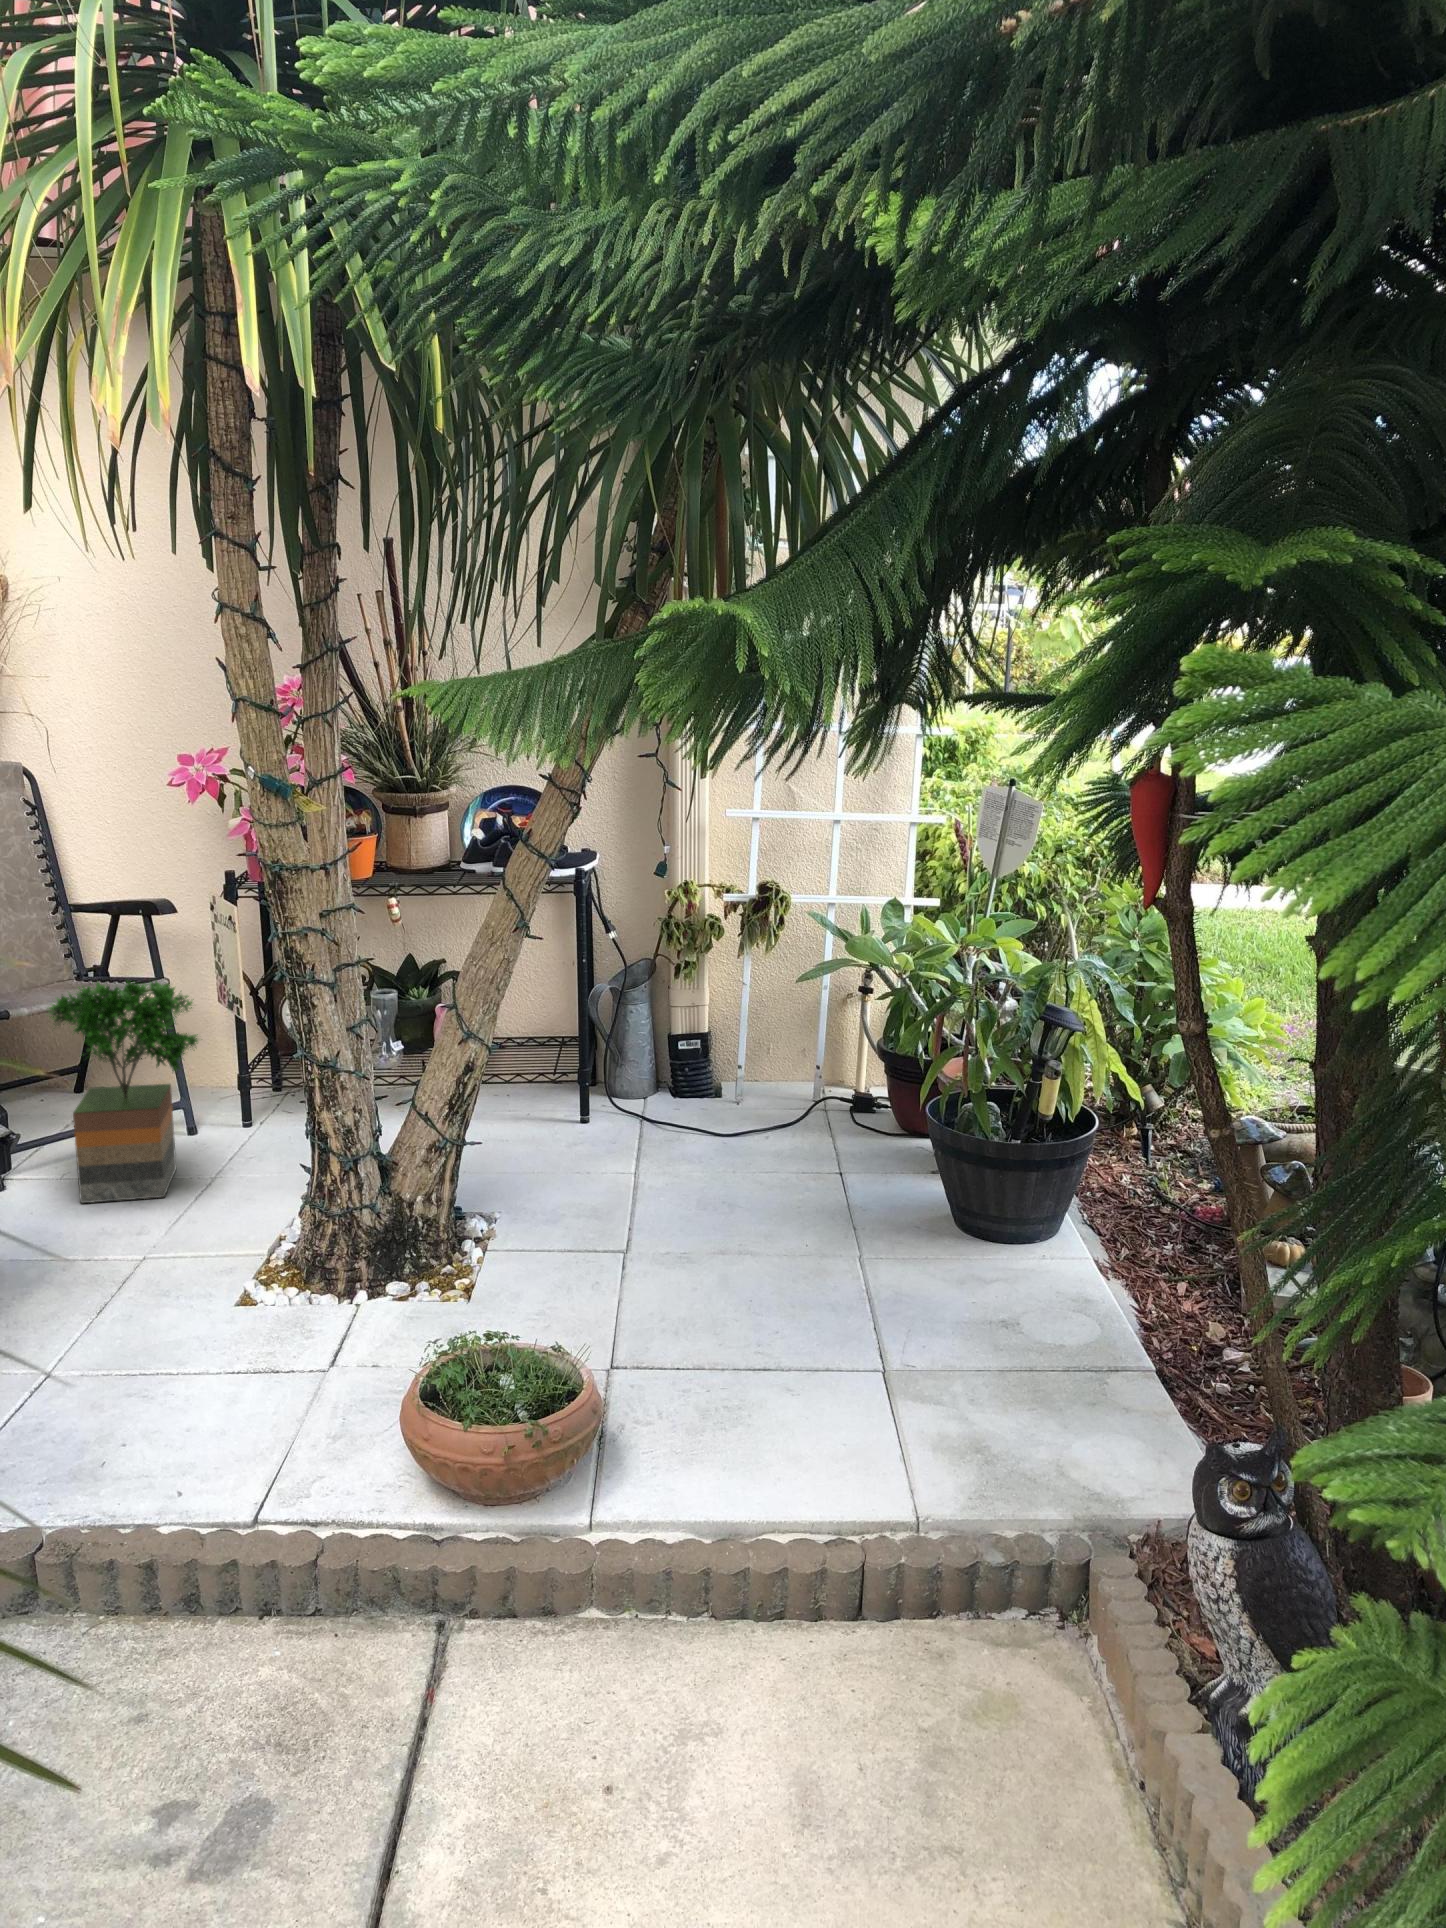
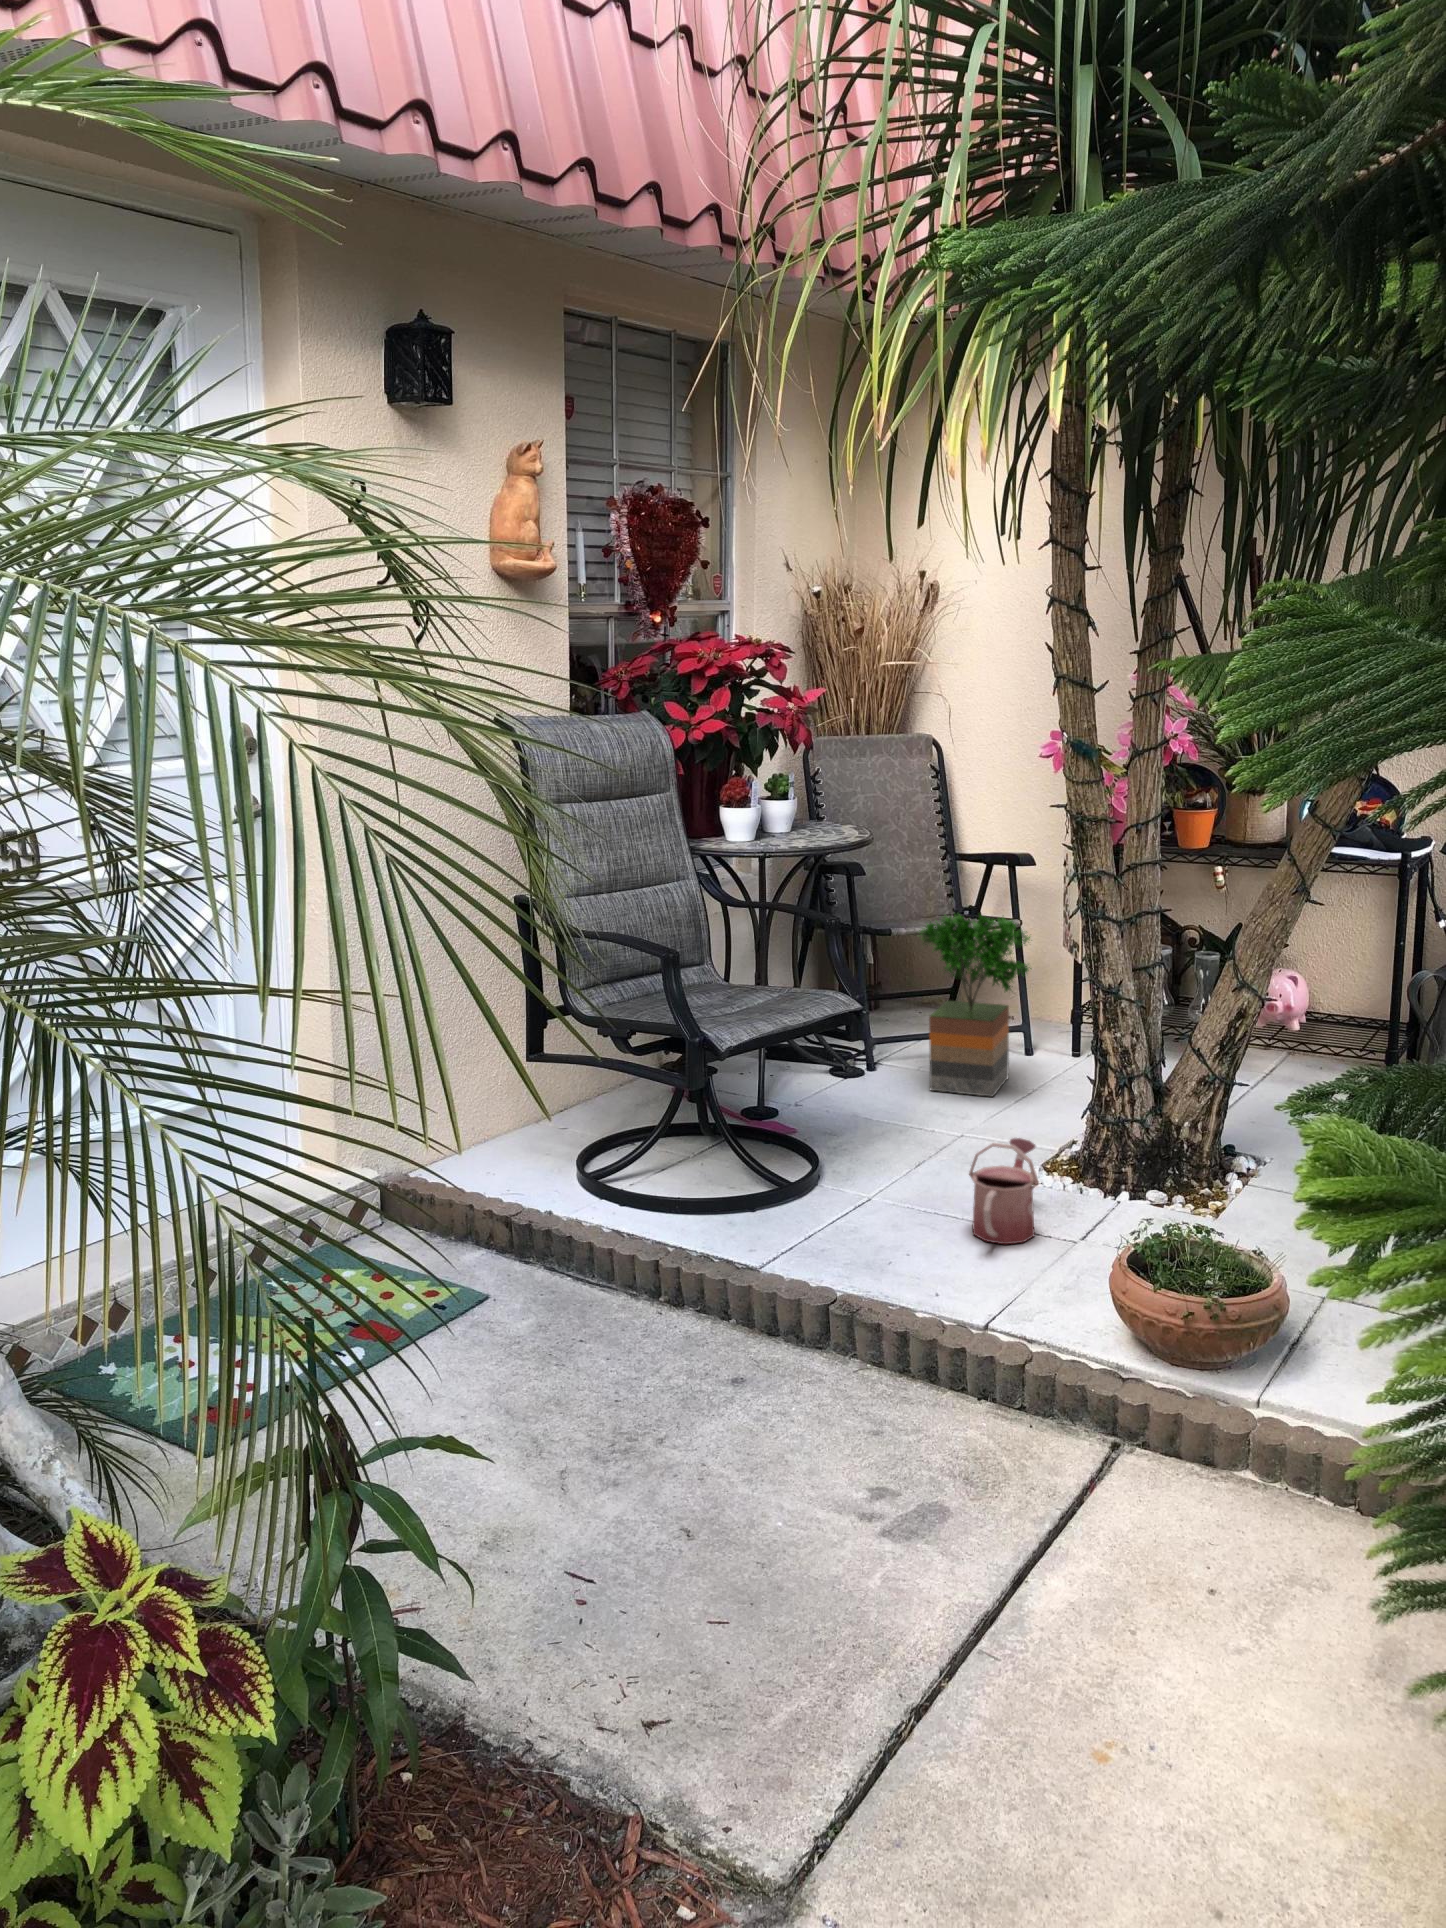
watering can: none [183,1258,275,1400] -> present [969,1138,1038,1244]

